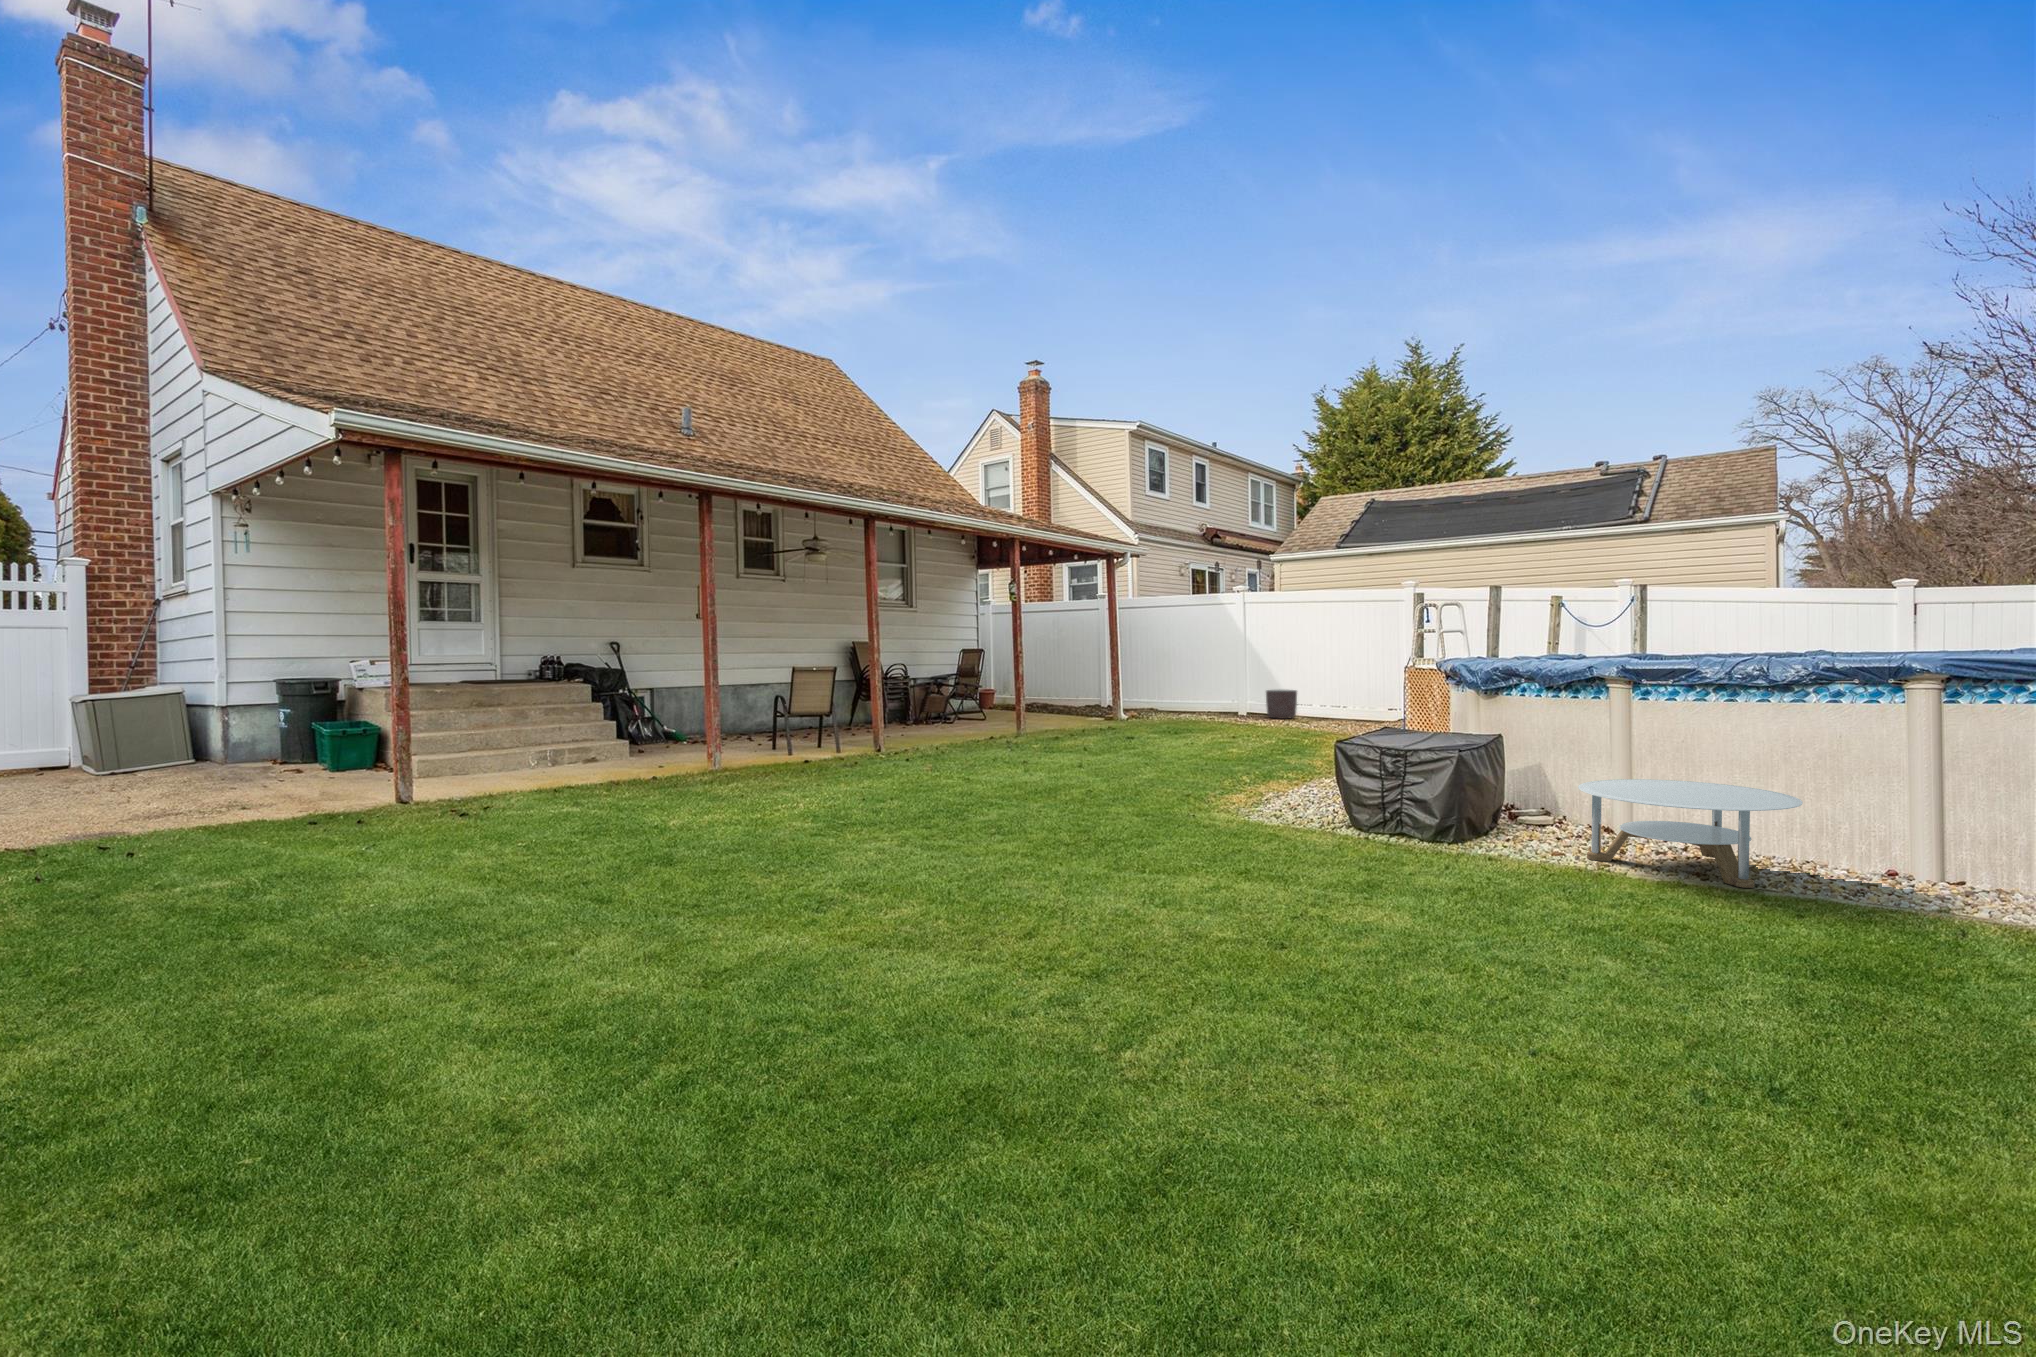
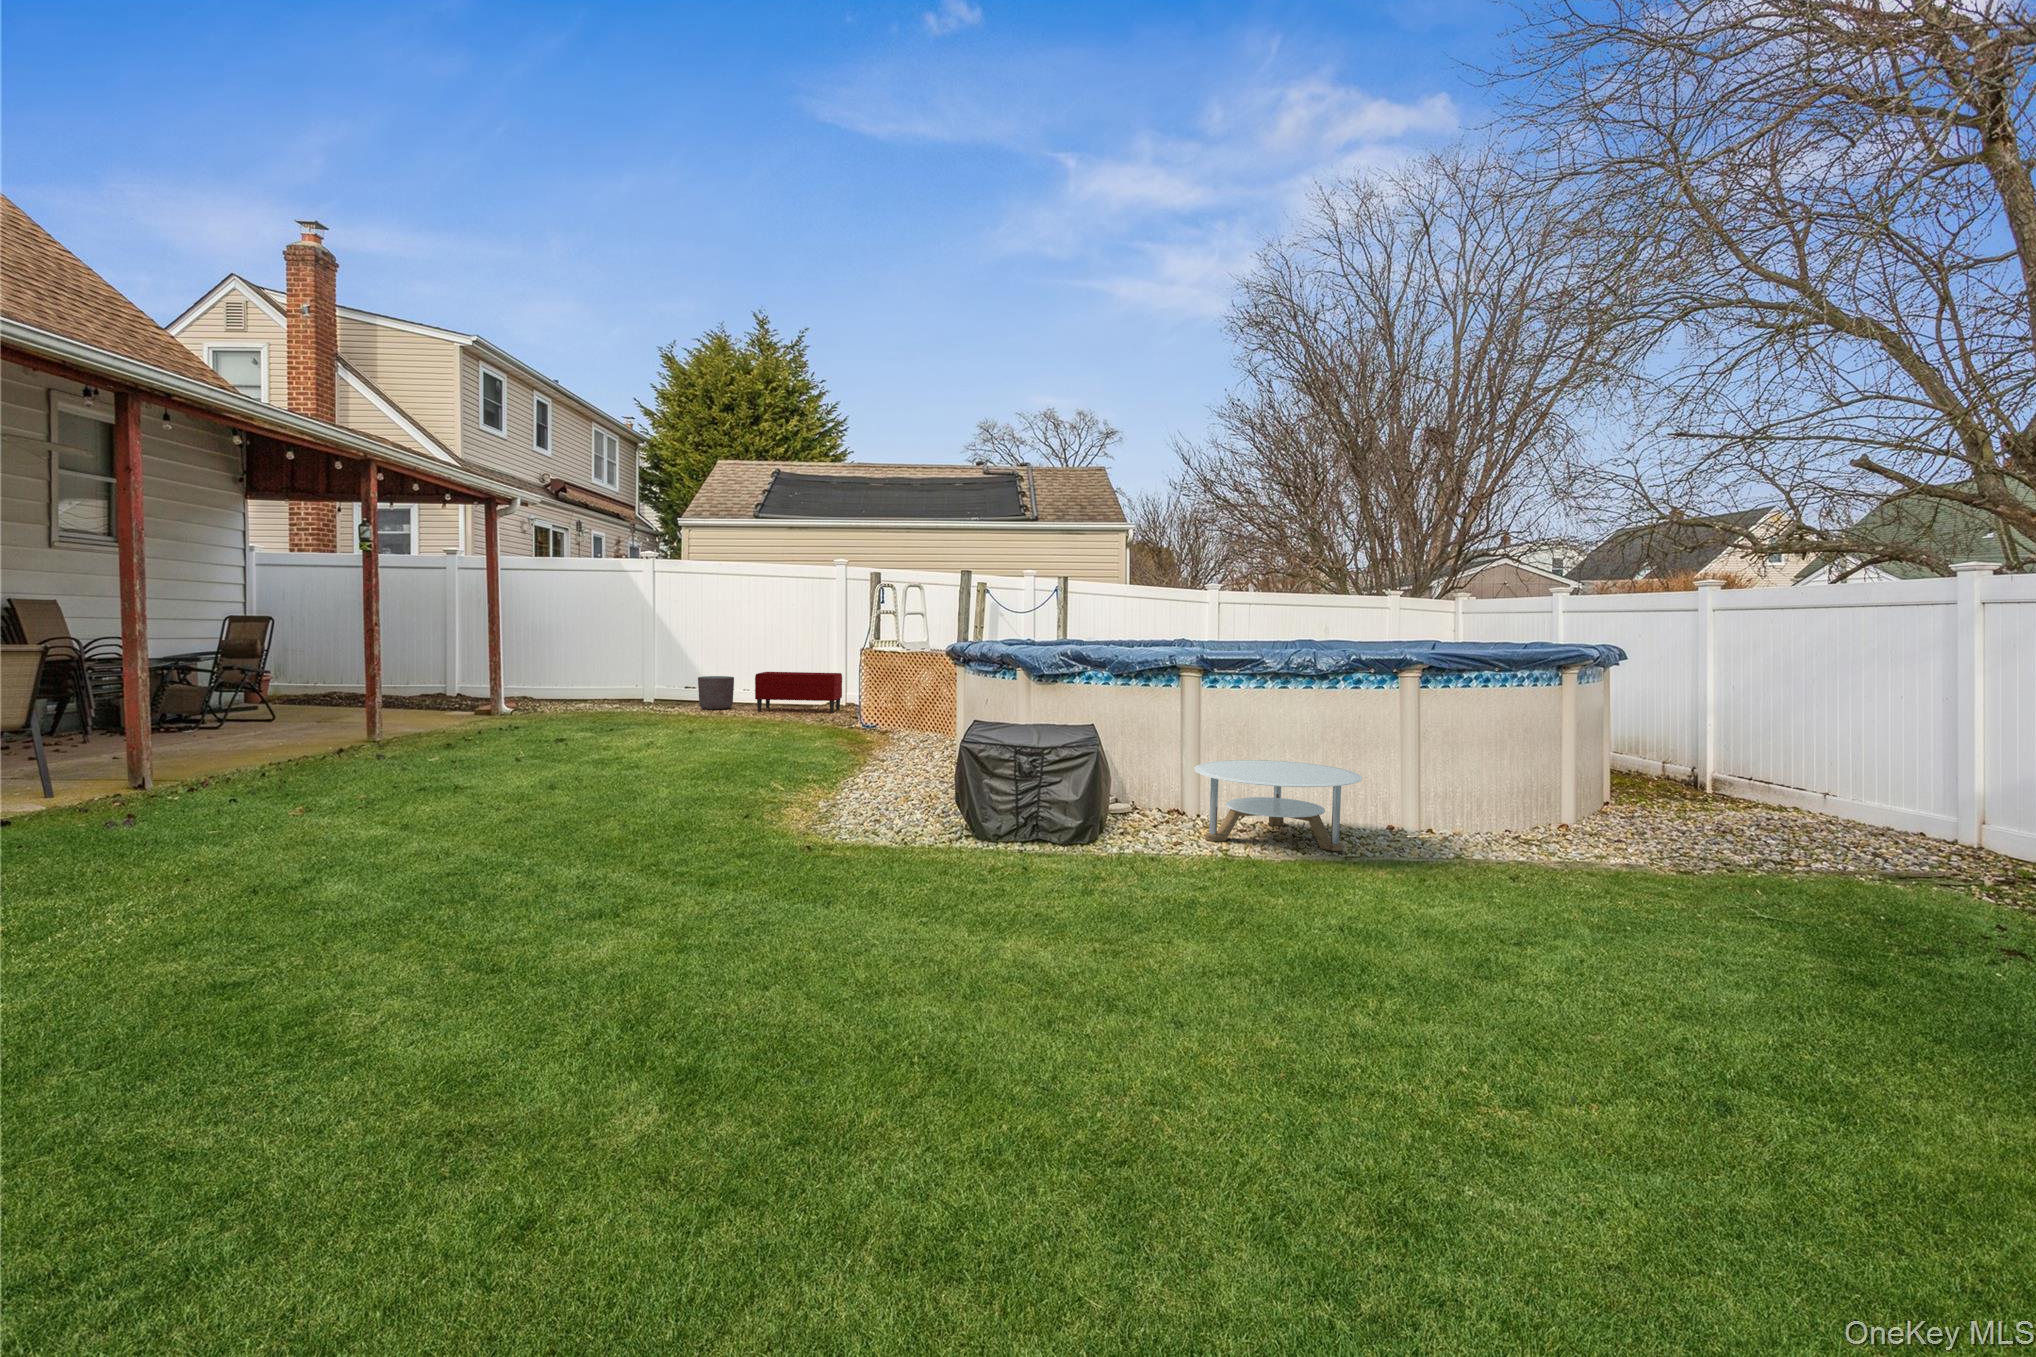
bench: none [1312,686,1397,725] -> present [755,672,842,713]

